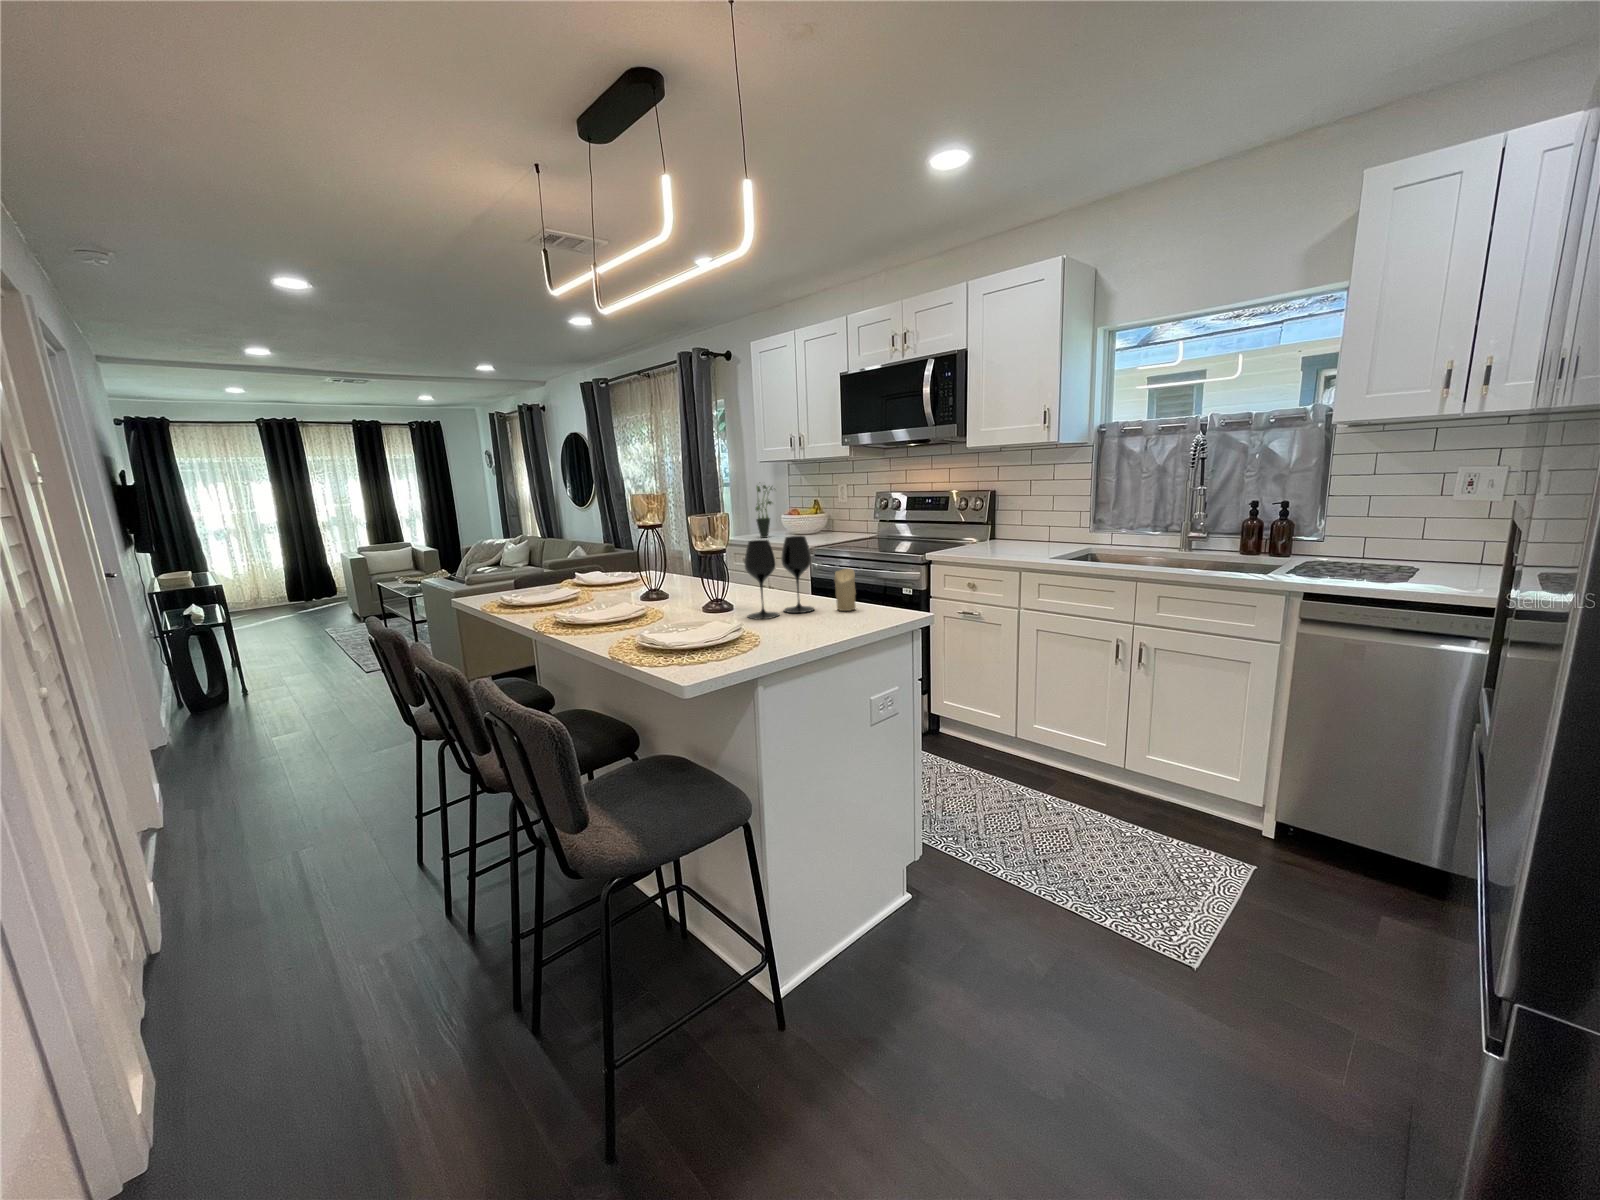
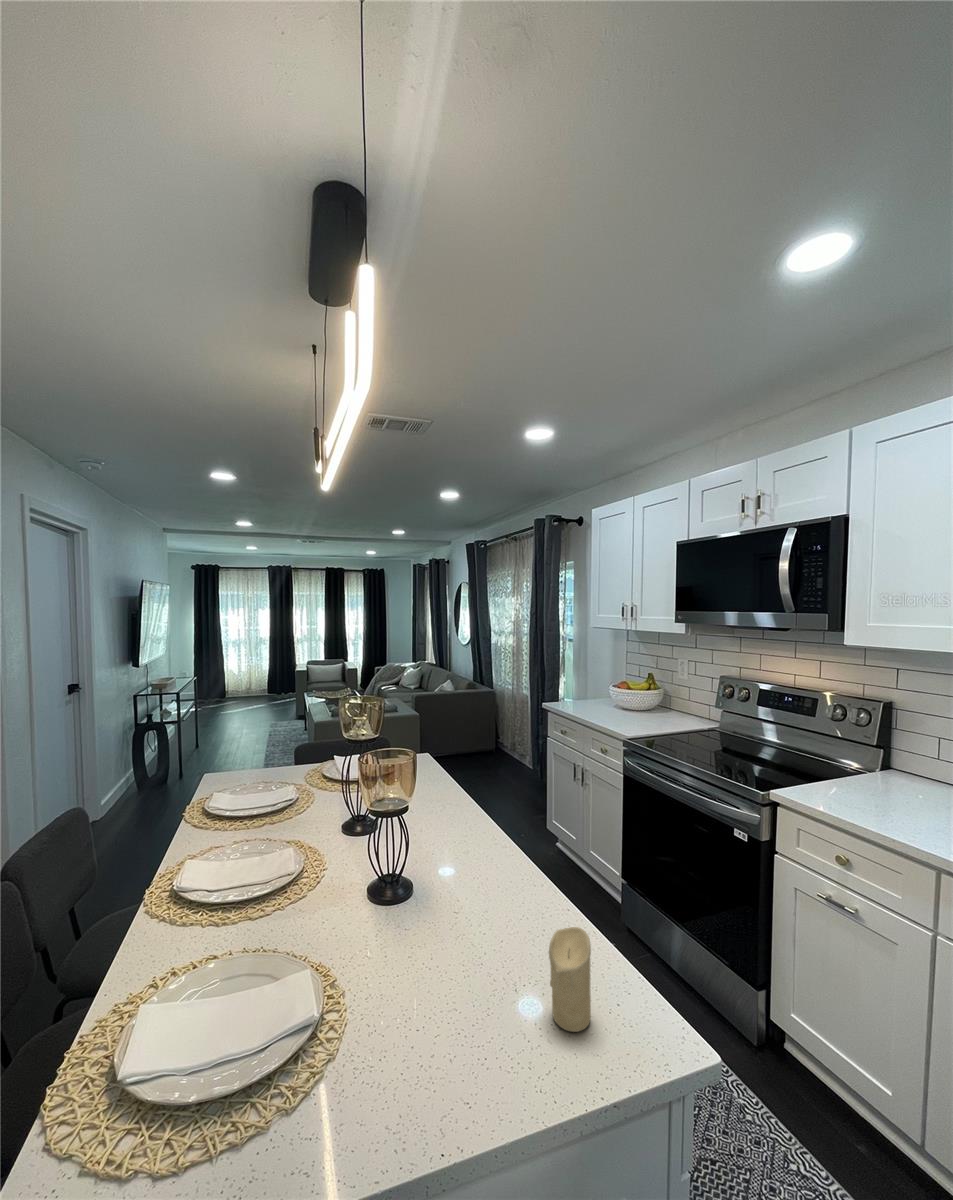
potted plant: present [755,485,775,538] -> none [578,650,601,710]
wine glass: present [744,536,814,619] -> none [383,836,517,1010]

